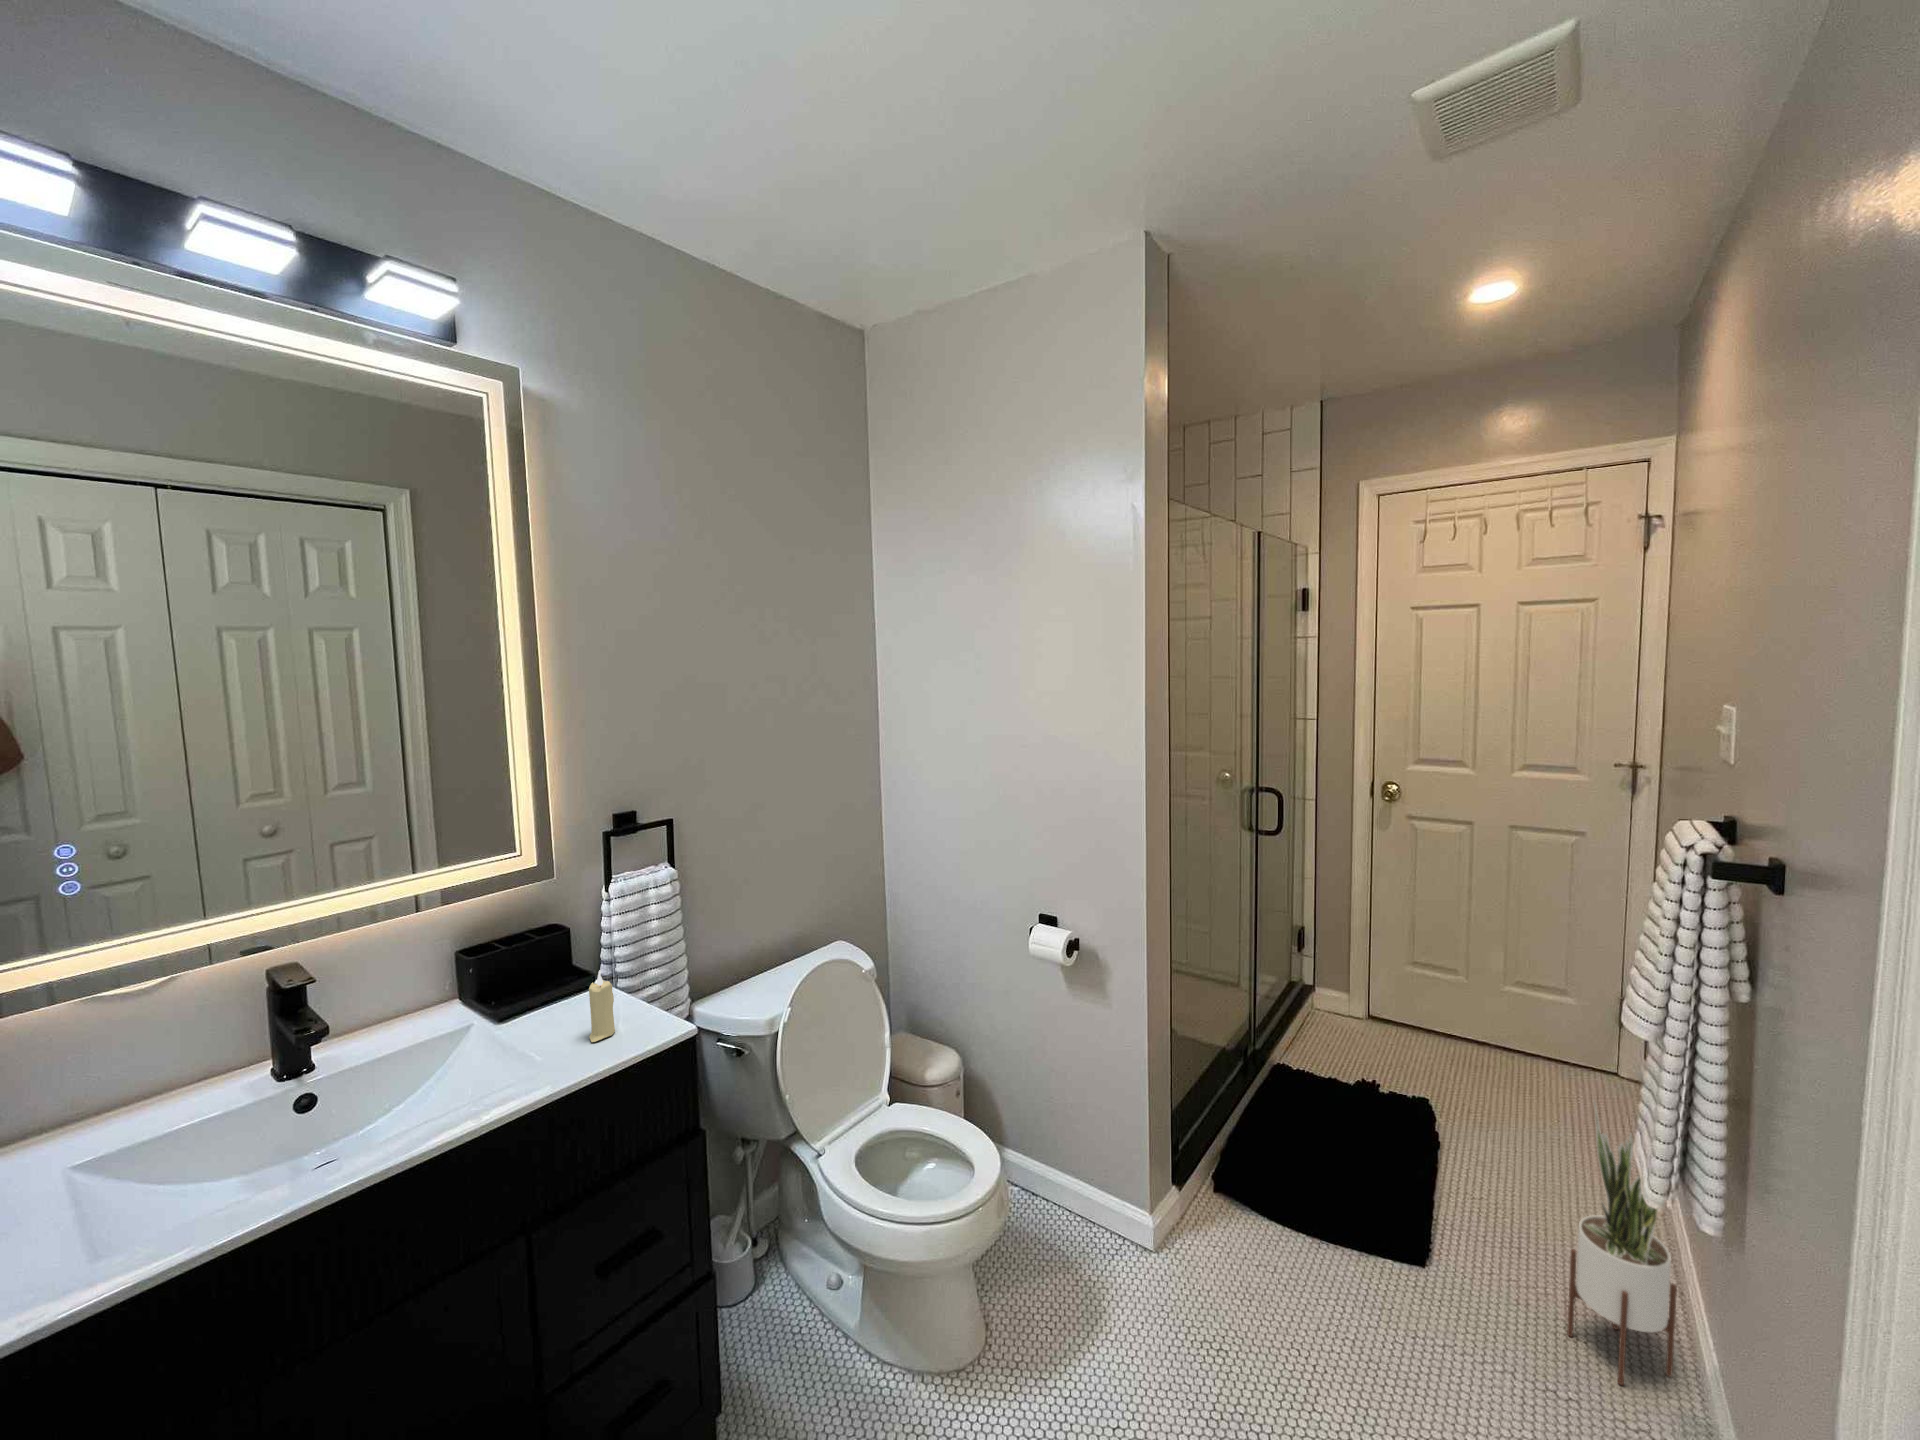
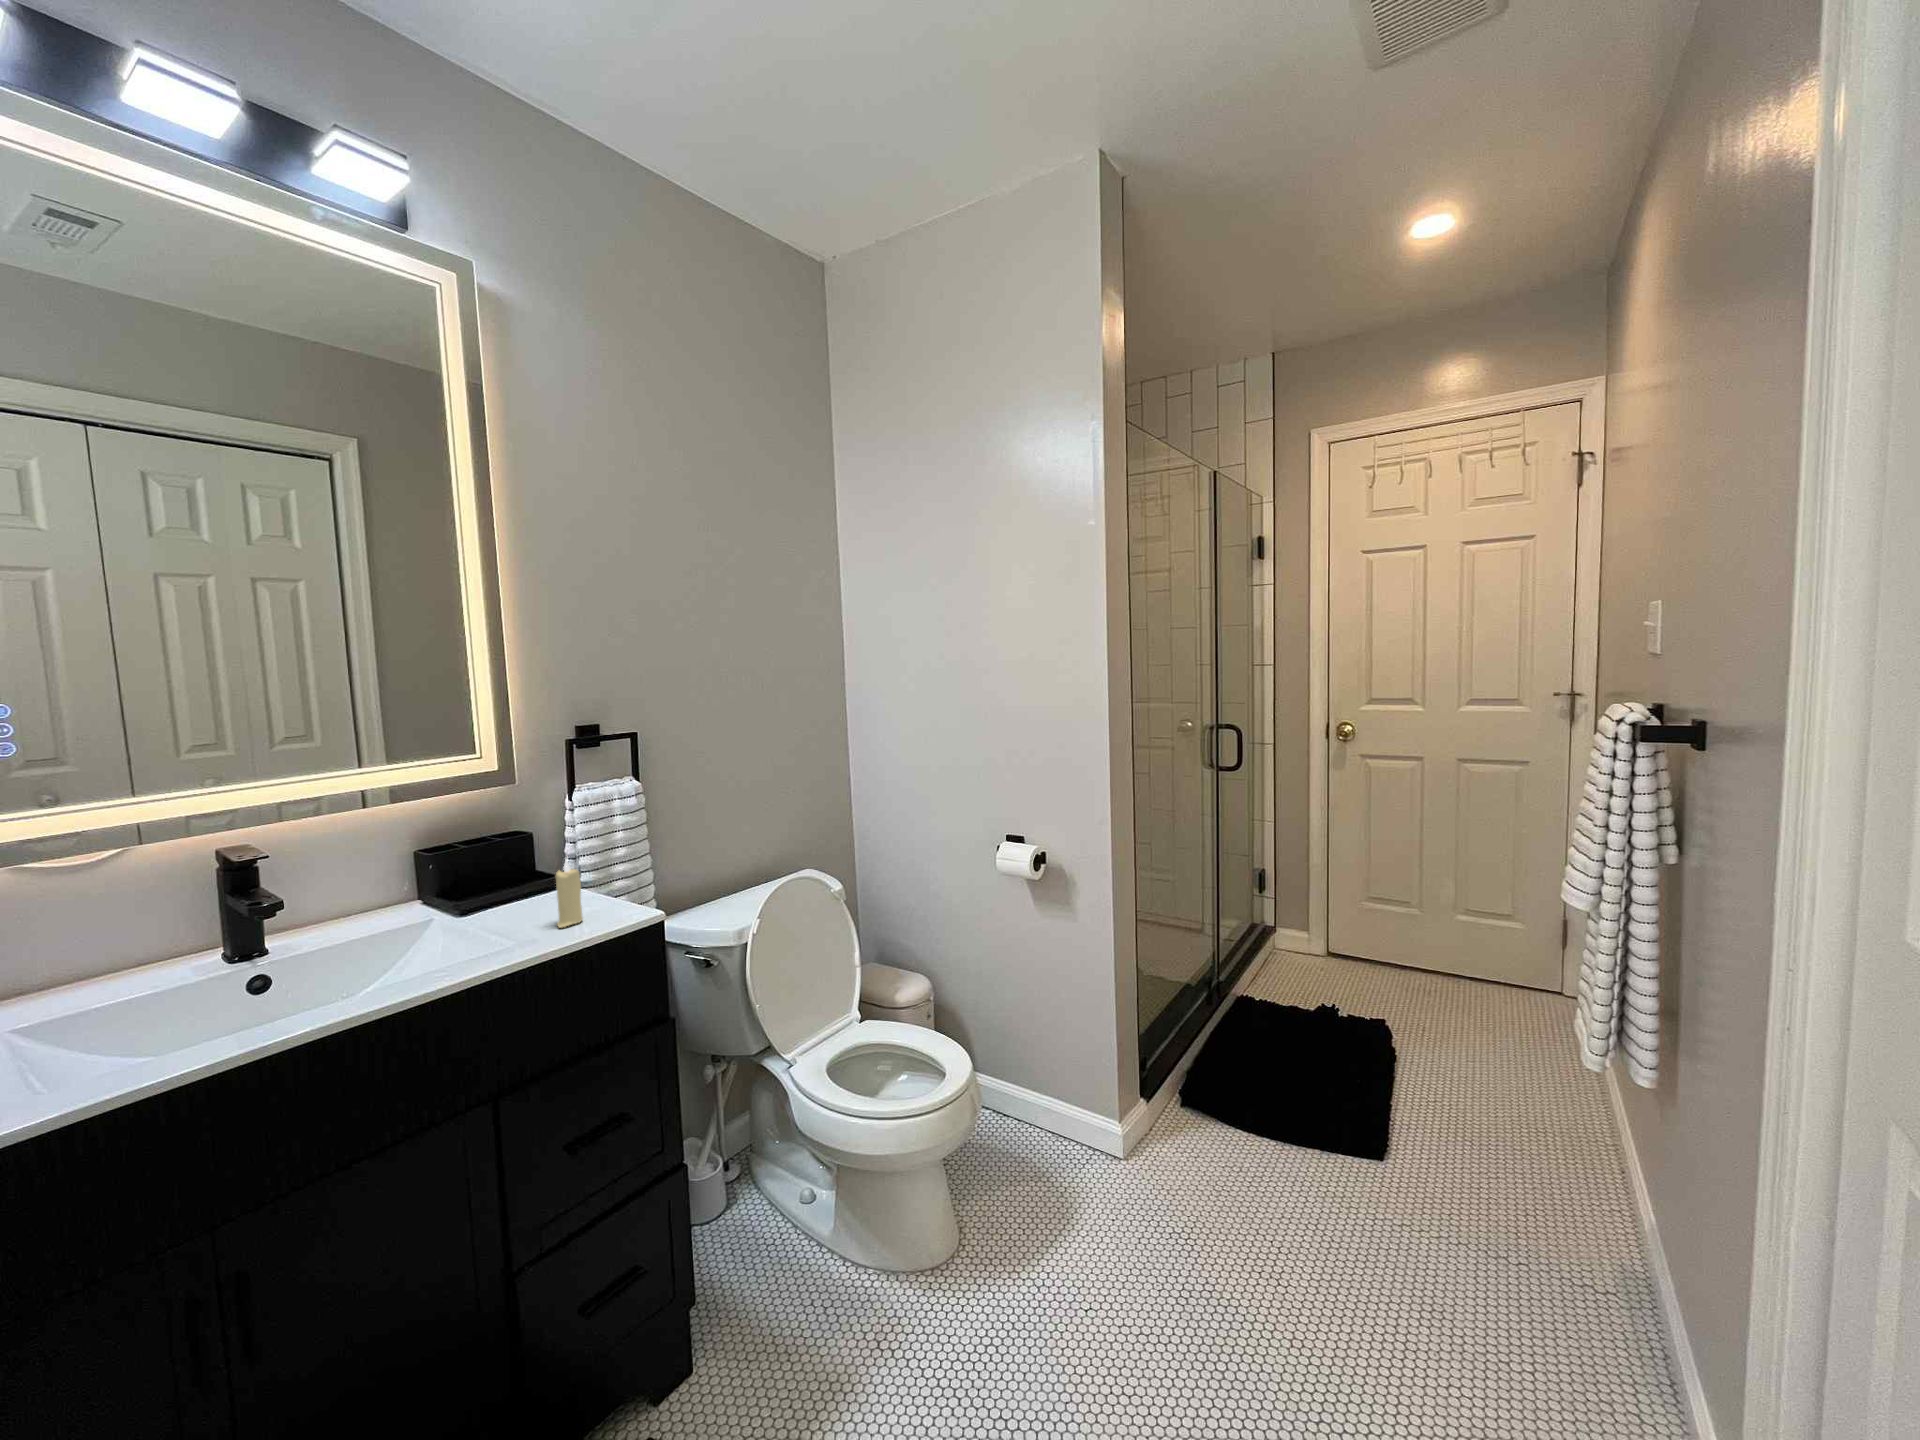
potted plant: present [1567,1103,1677,1385] -> none [1515,985,1615,1249]

